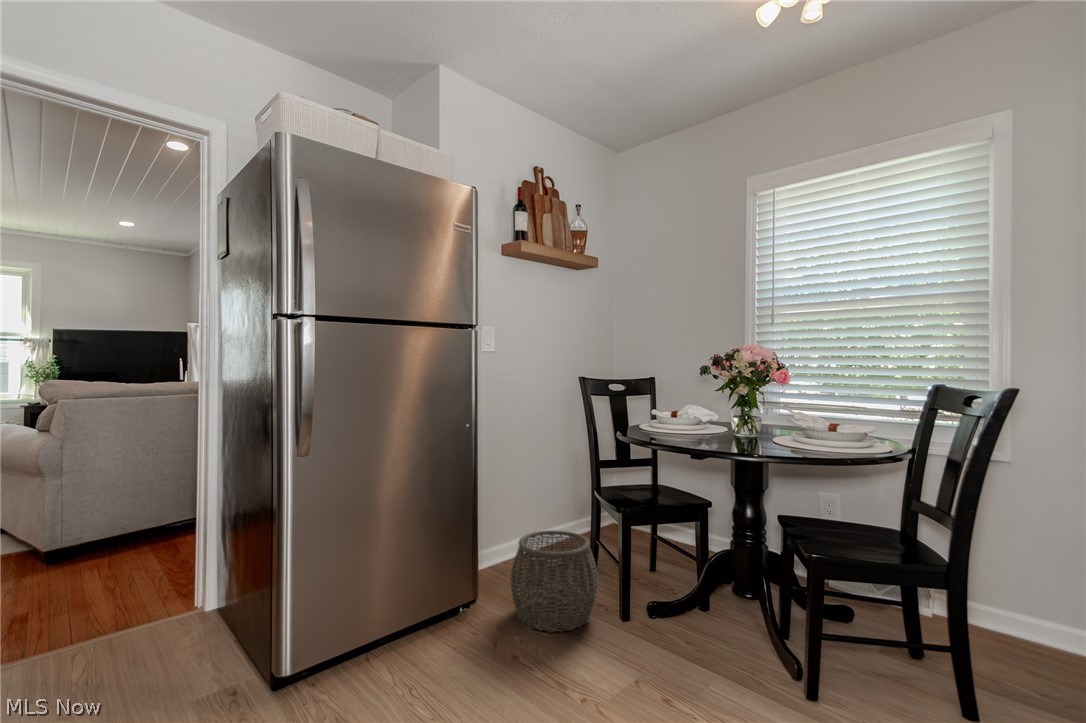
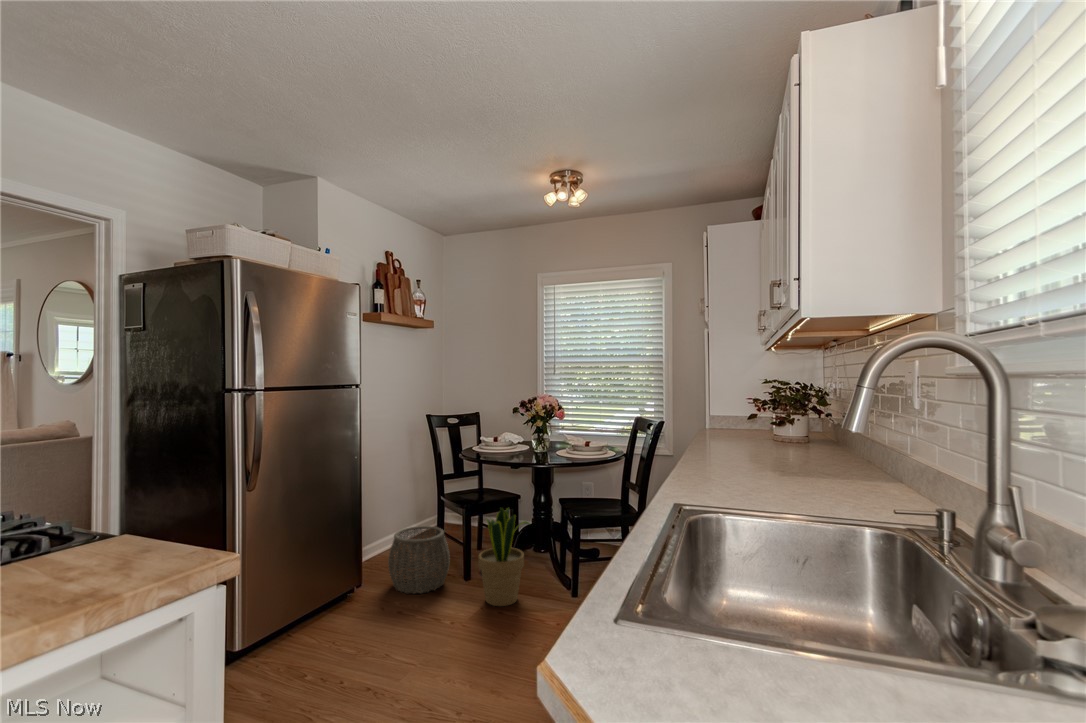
potted plant: none [633,518,724,687] -> present [478,508,530,606]

